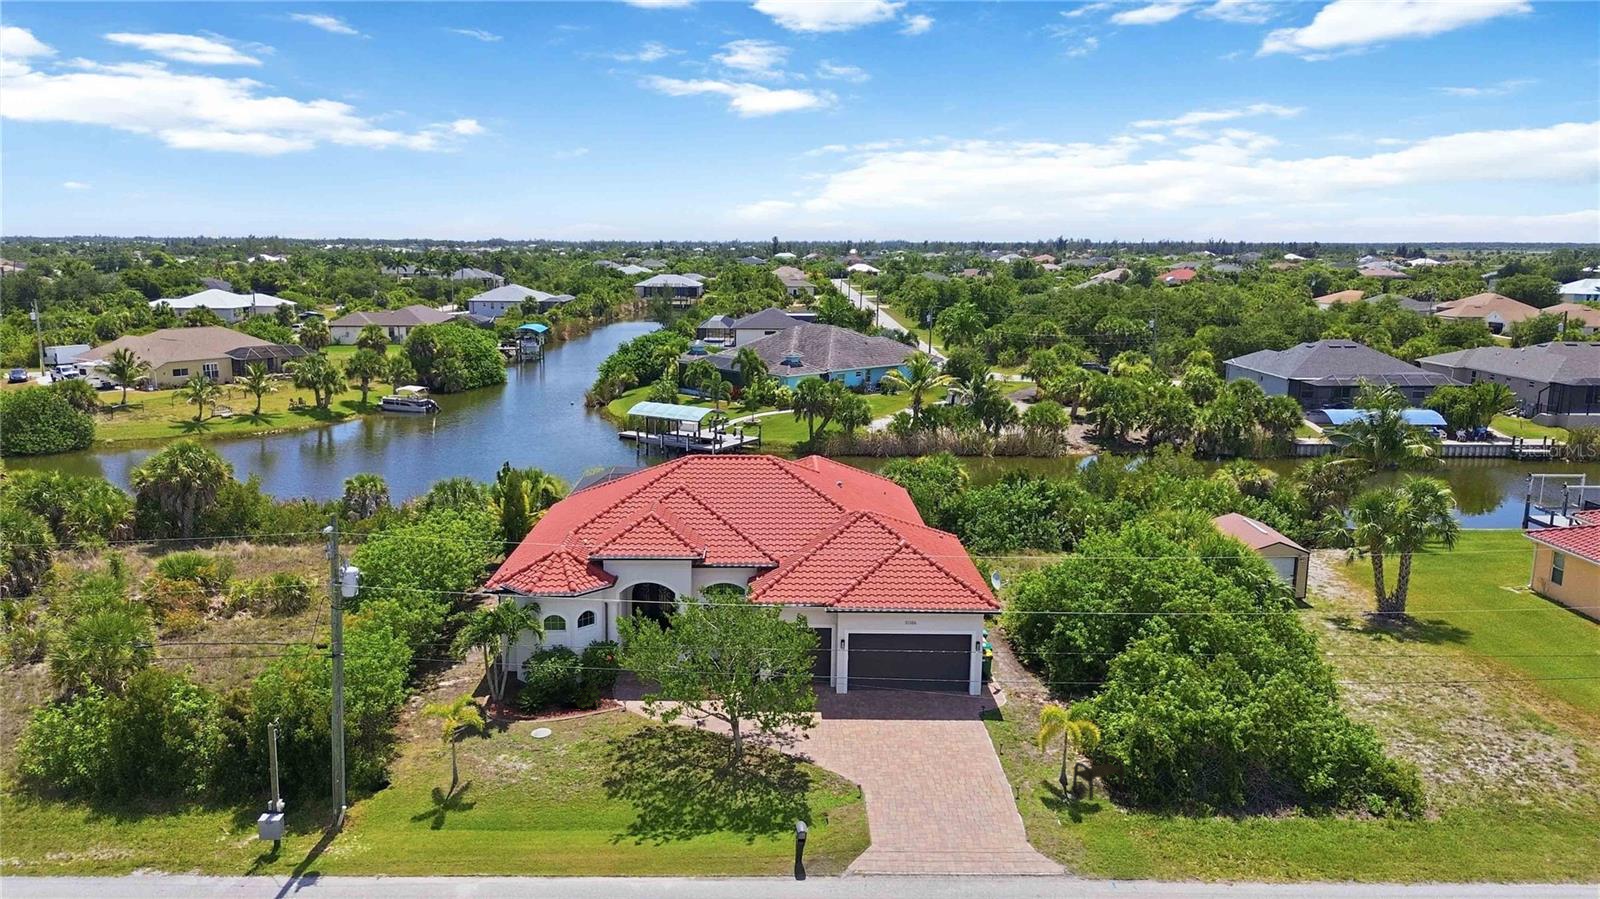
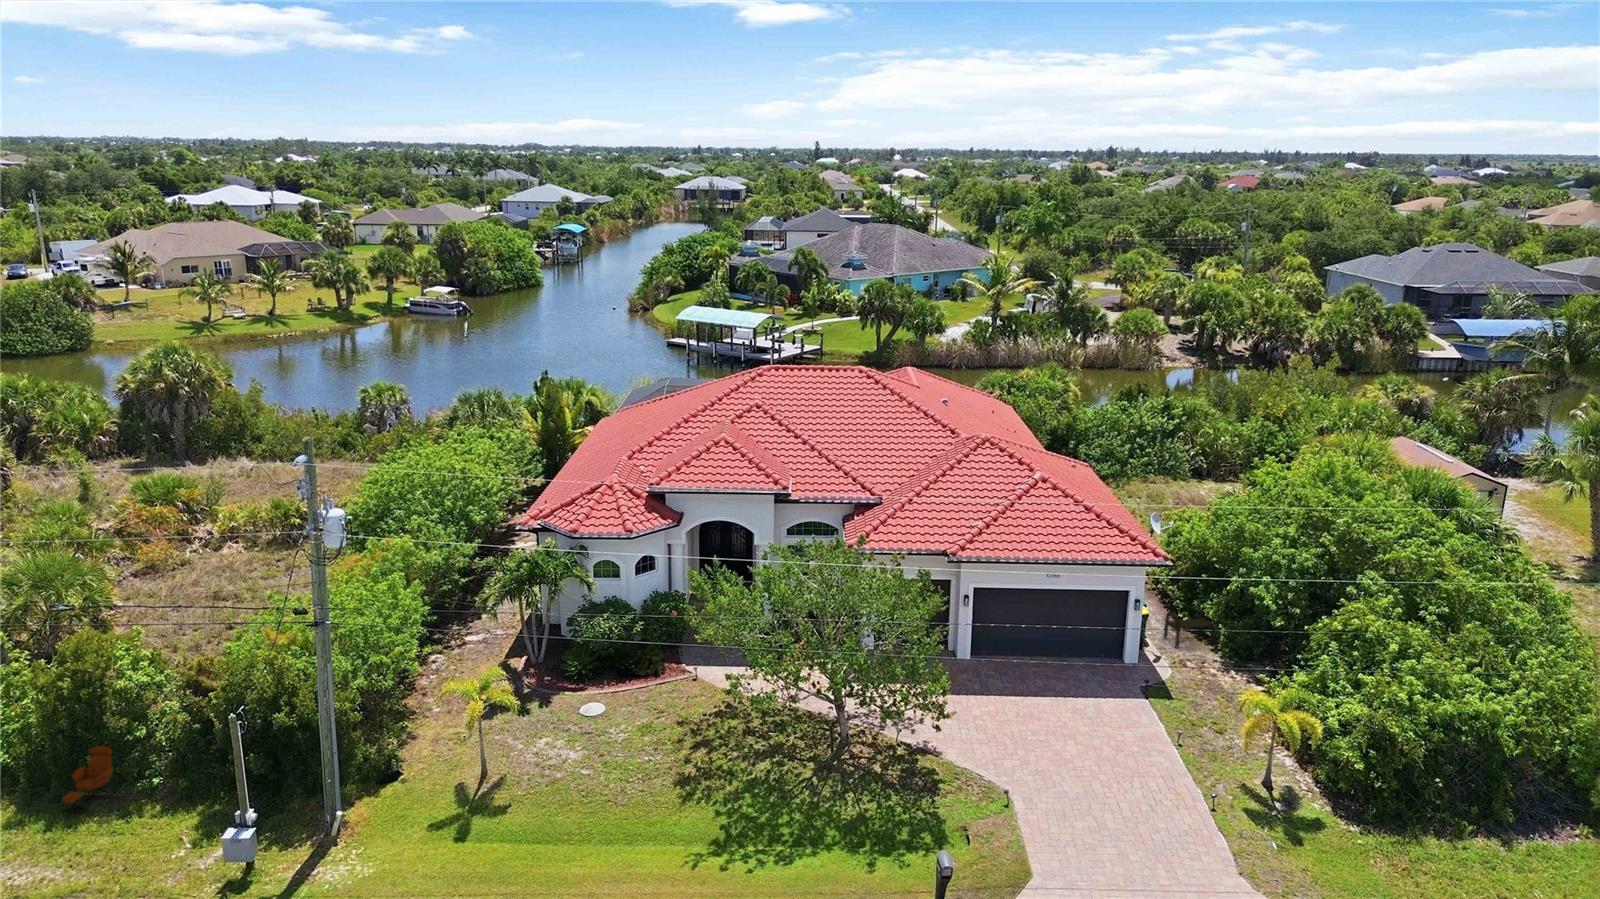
bench: present [1073,755,1123,800] -> present [1163,612,1215,648]
lounge chair: none [119,763,159,817] -> present [62,746,113,811]

